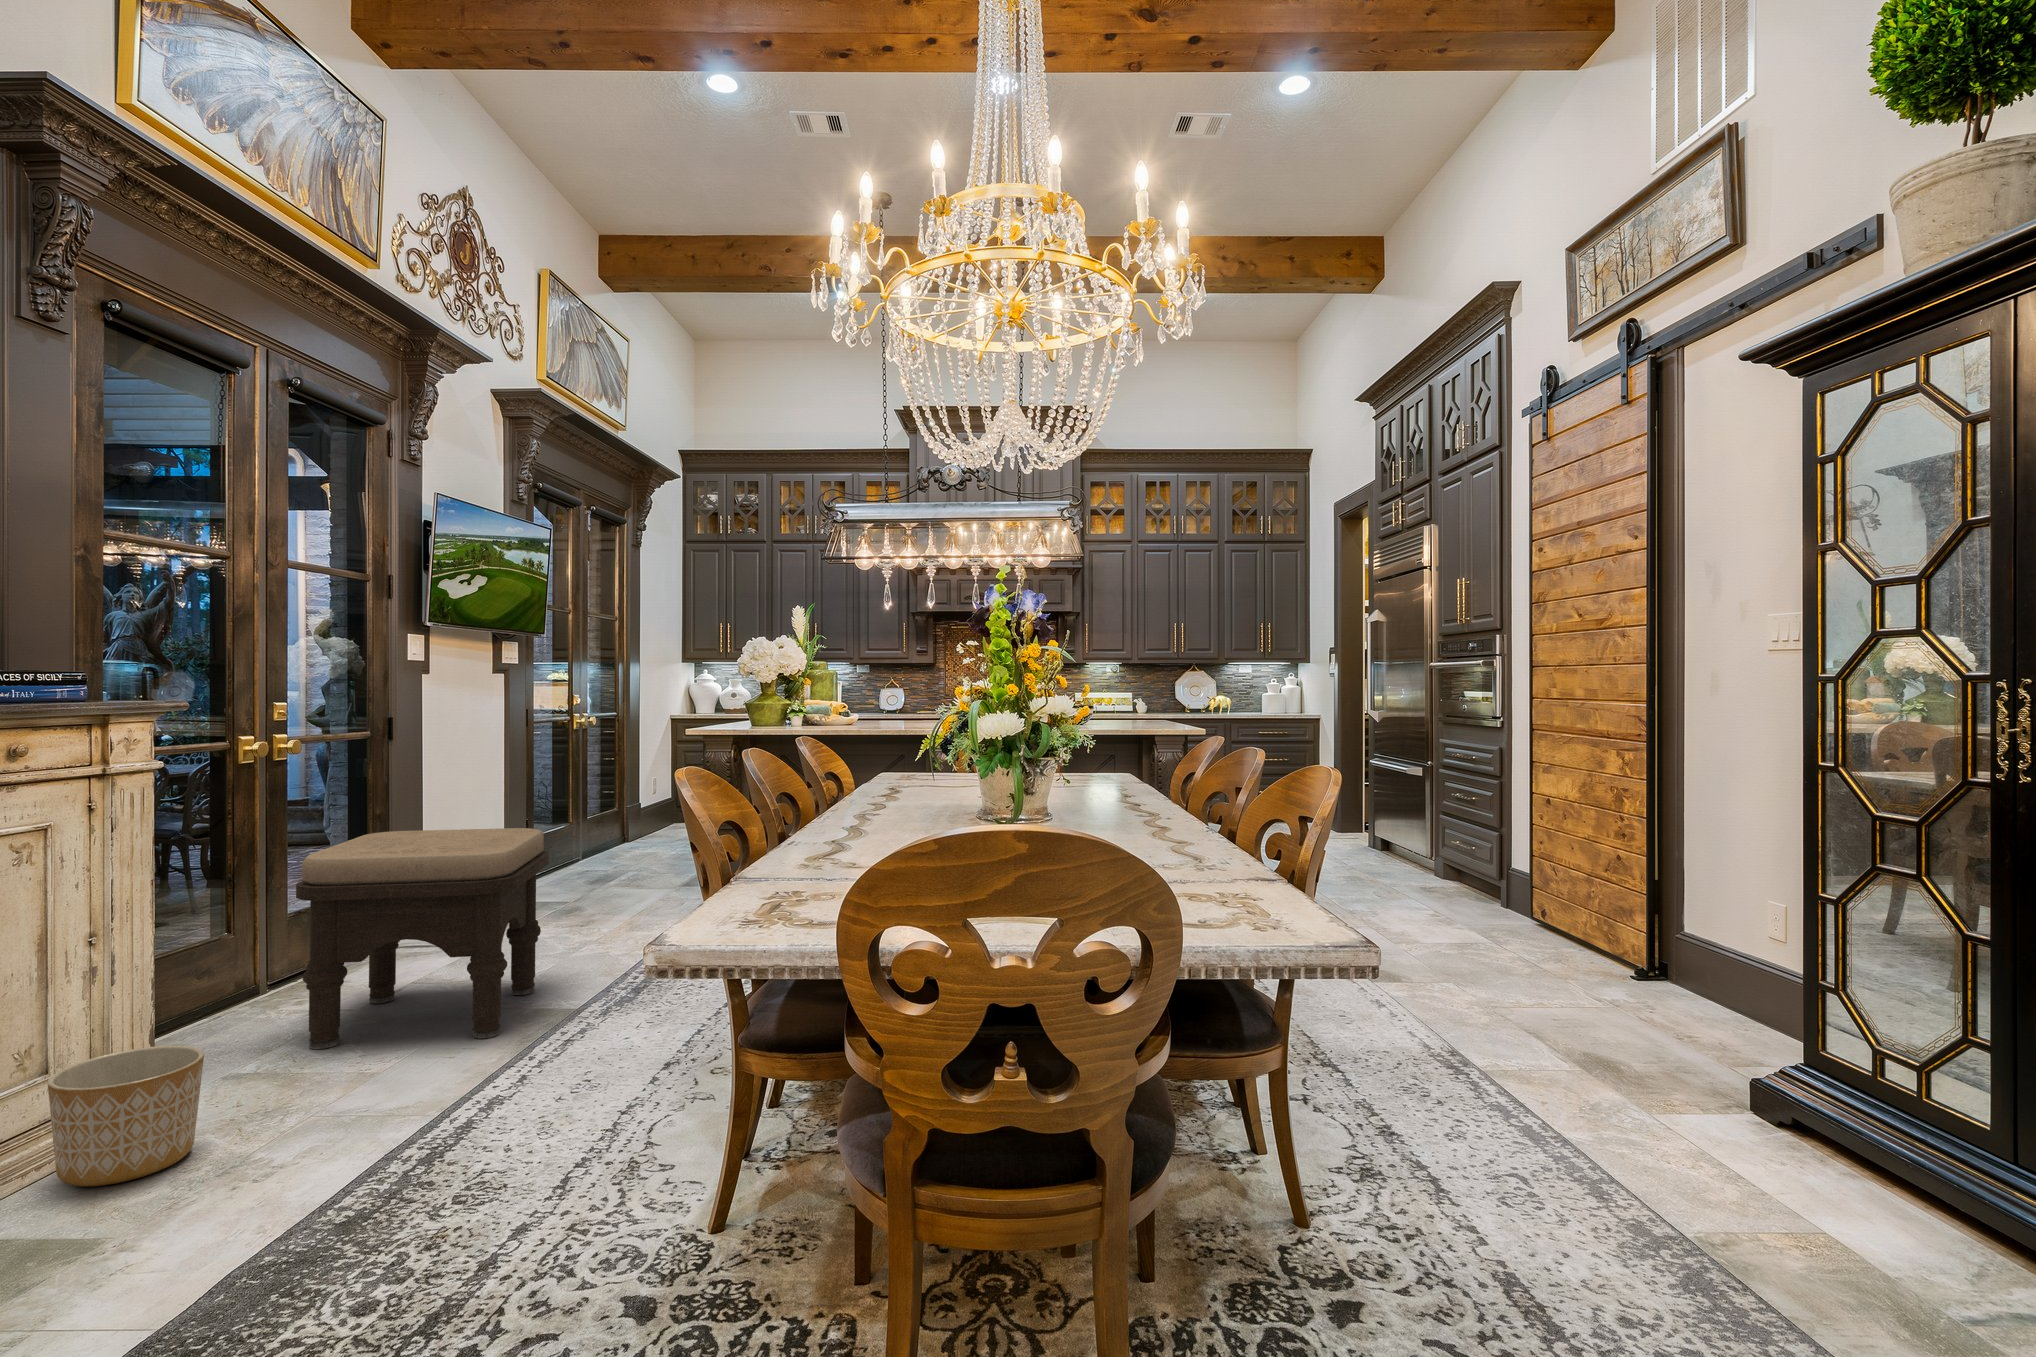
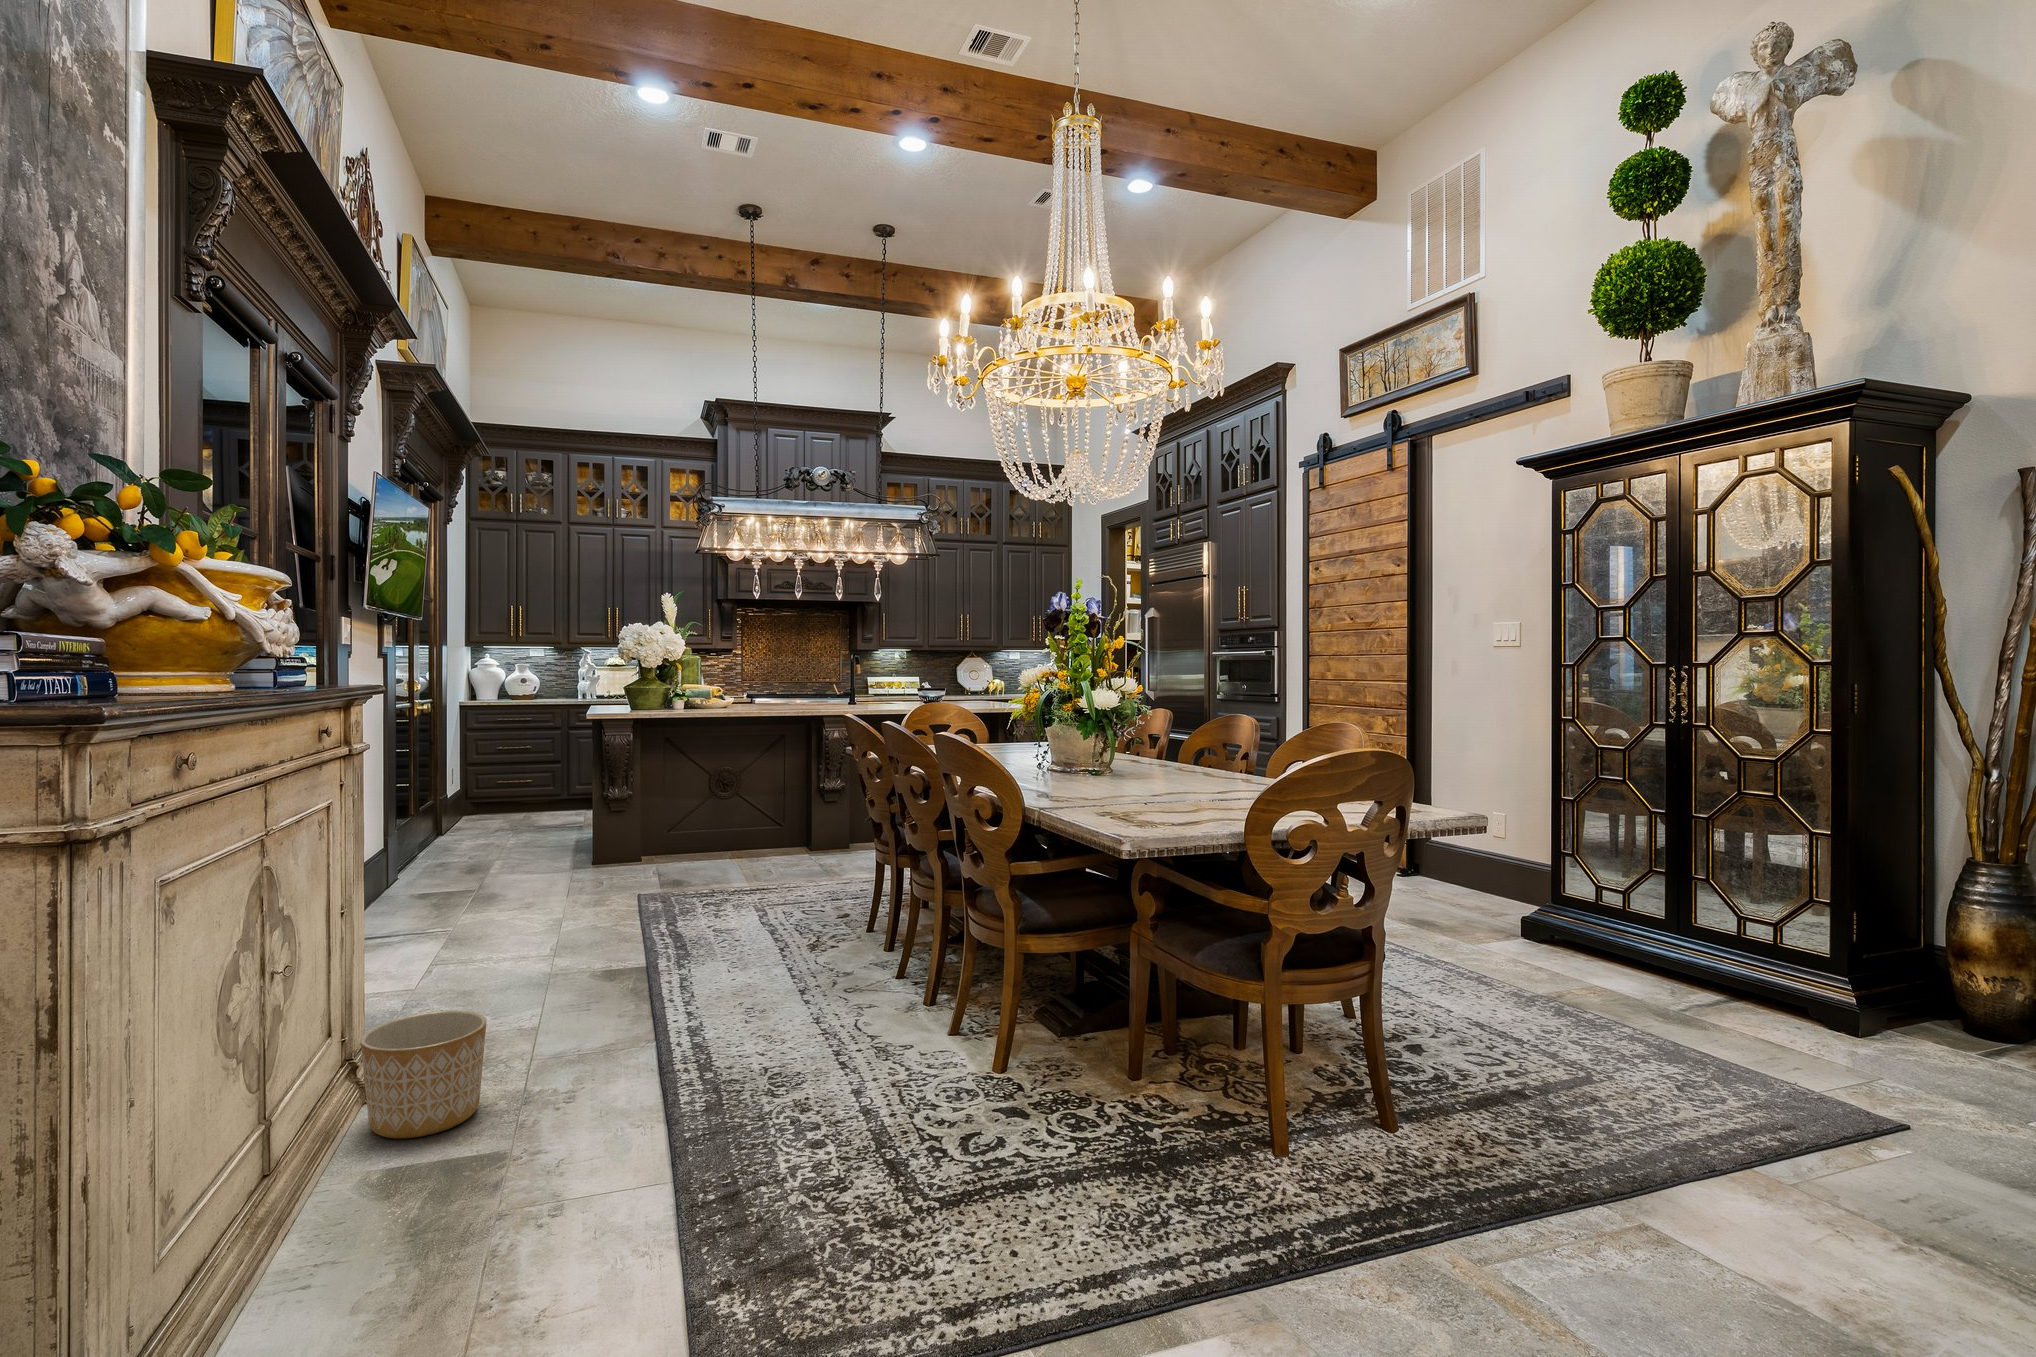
ottoman: present [296,828,549,1050] -> none [409,809,621,1024]

